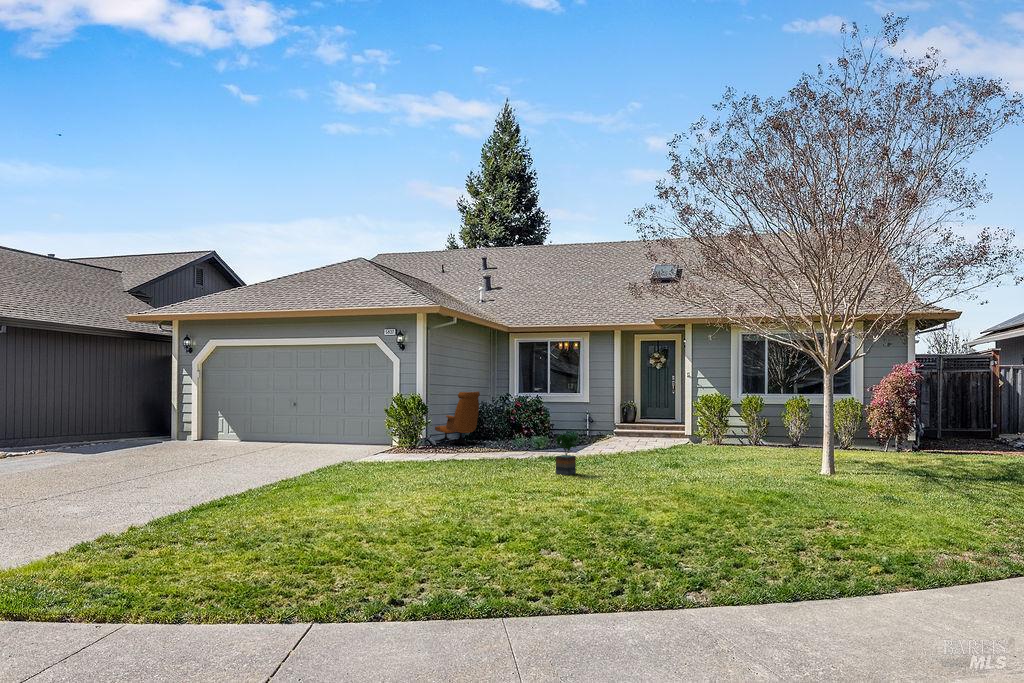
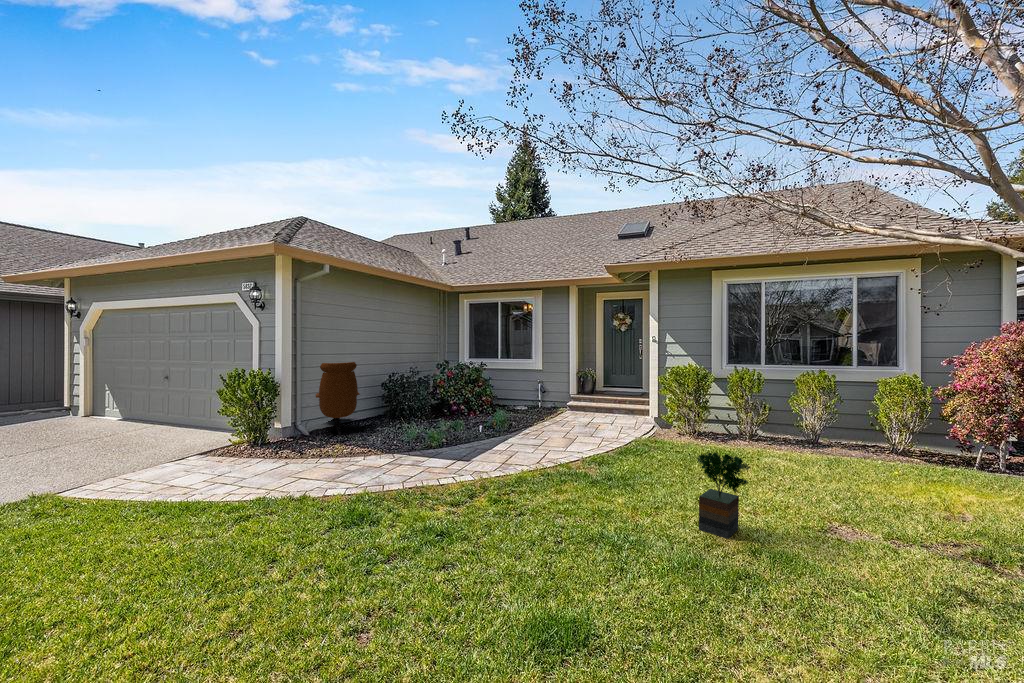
potted tree: present [556,435,579,475] -> present [698,452,750,539]

